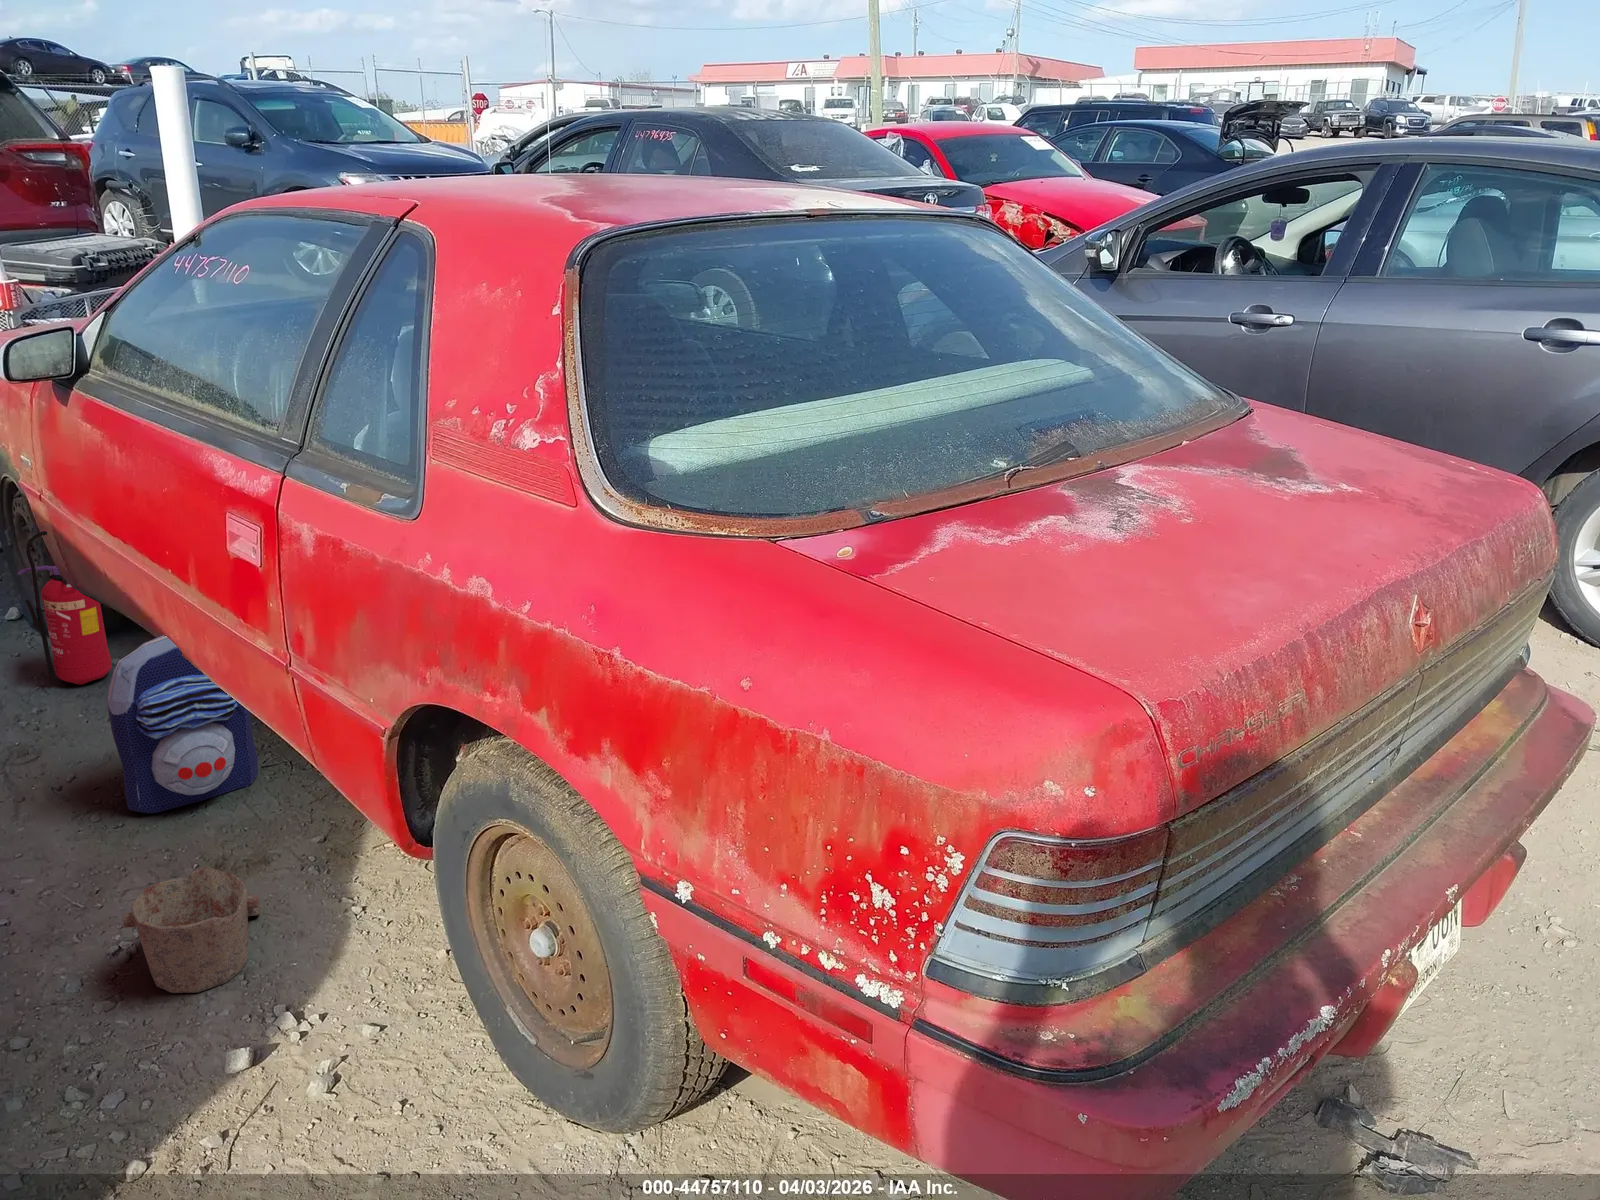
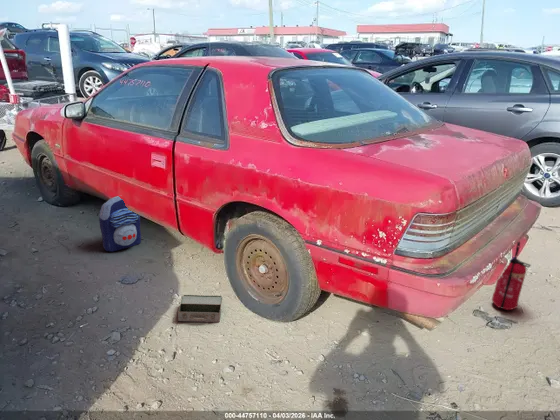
fire extinguisher: present [17,531,112,685] -> present [492,242,530,310]
bucket: present [122,867,260,993] -> none [125,260,163,296]
toolbox: none [254,1005,429,1115] -> present [178,295,222,322]

